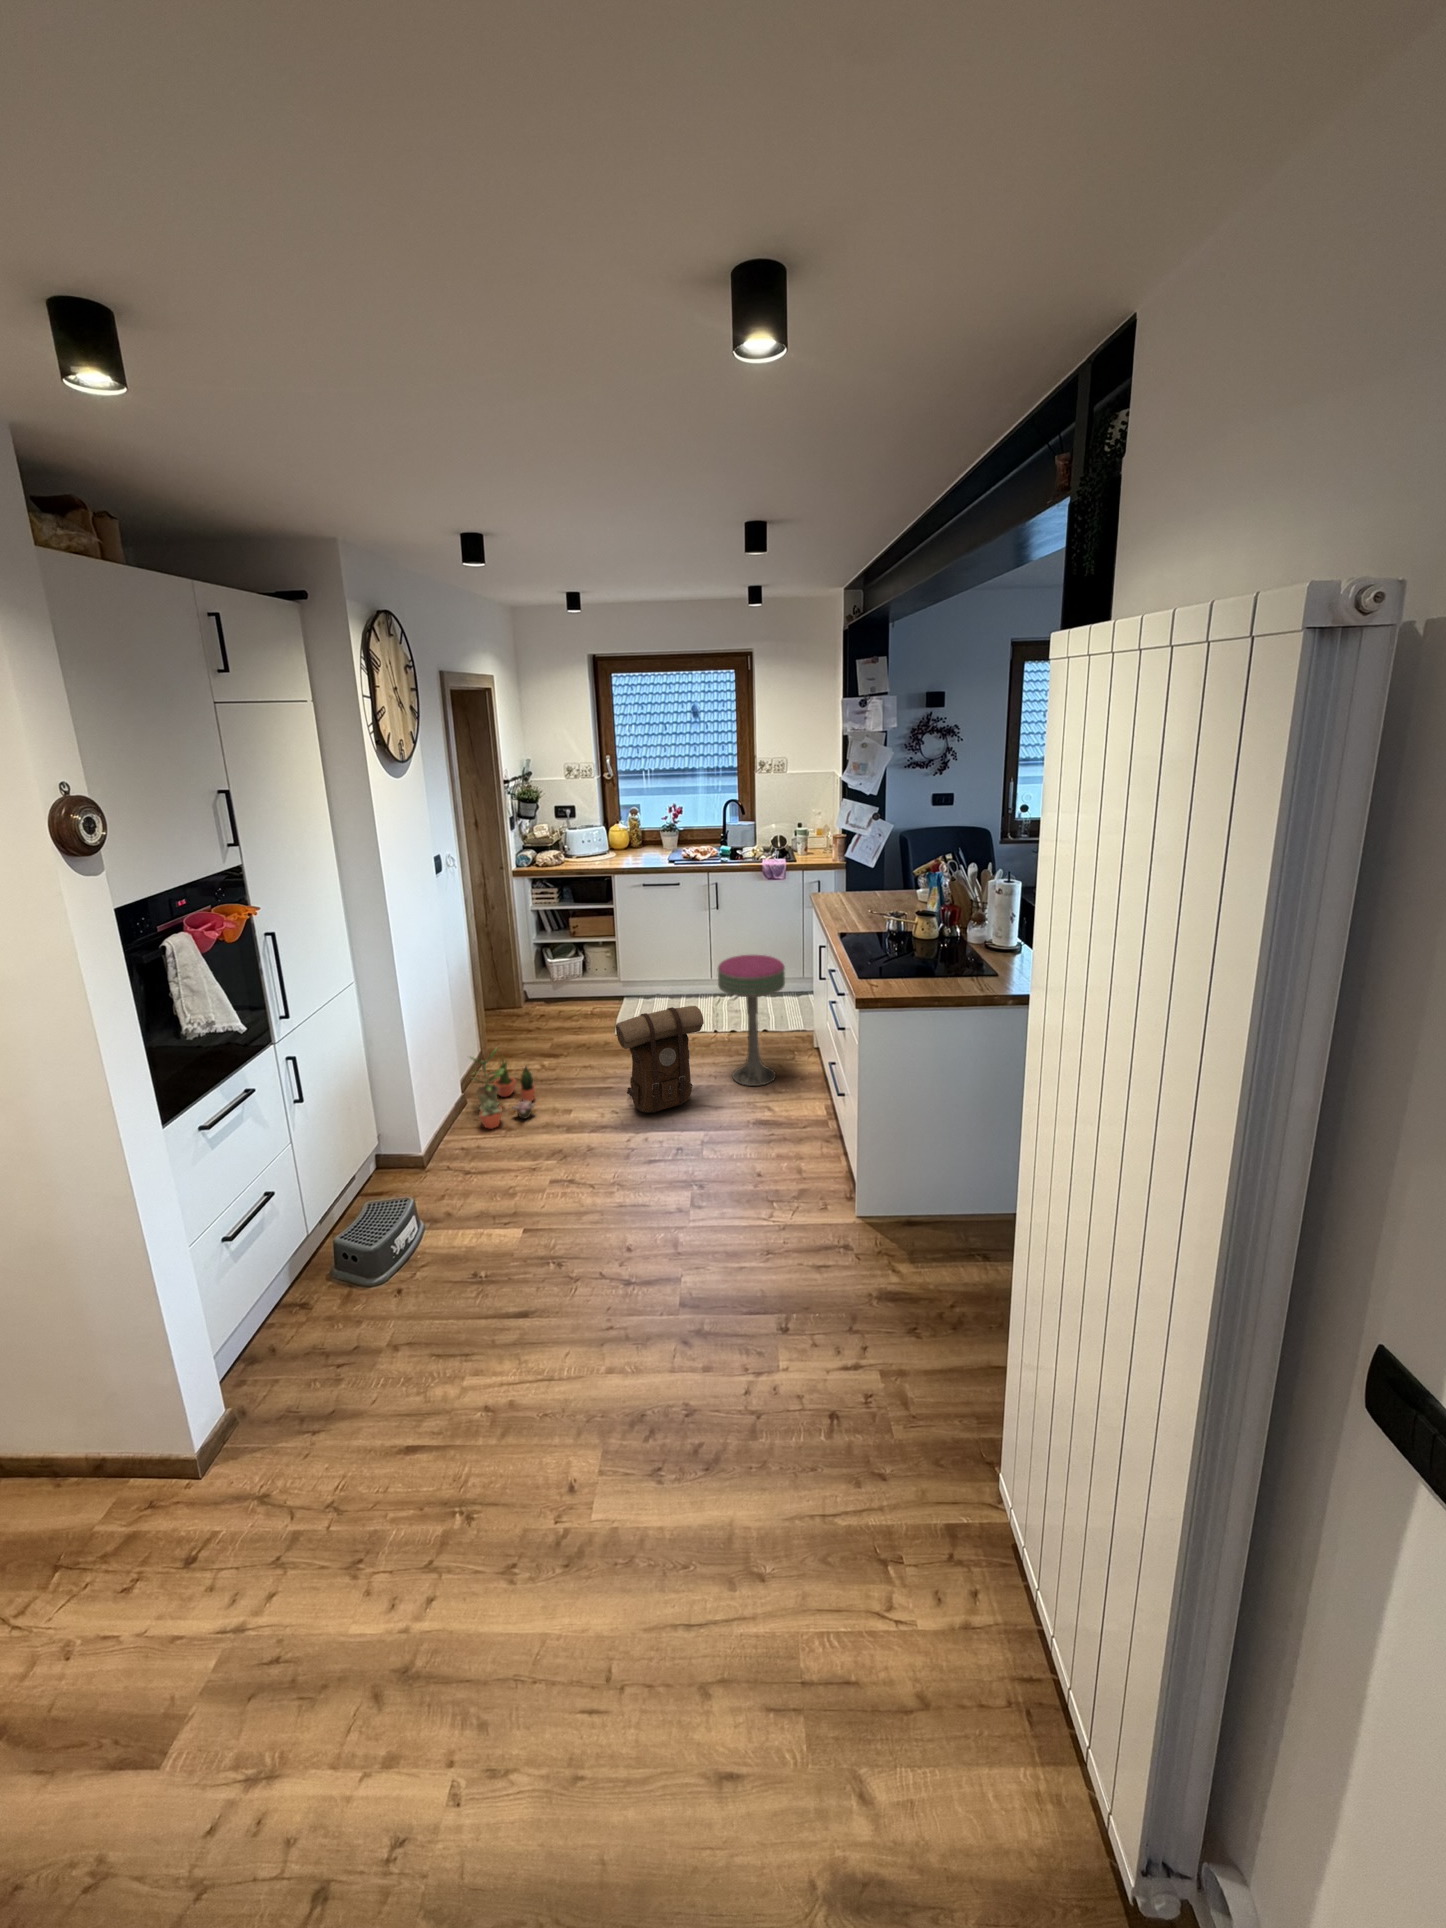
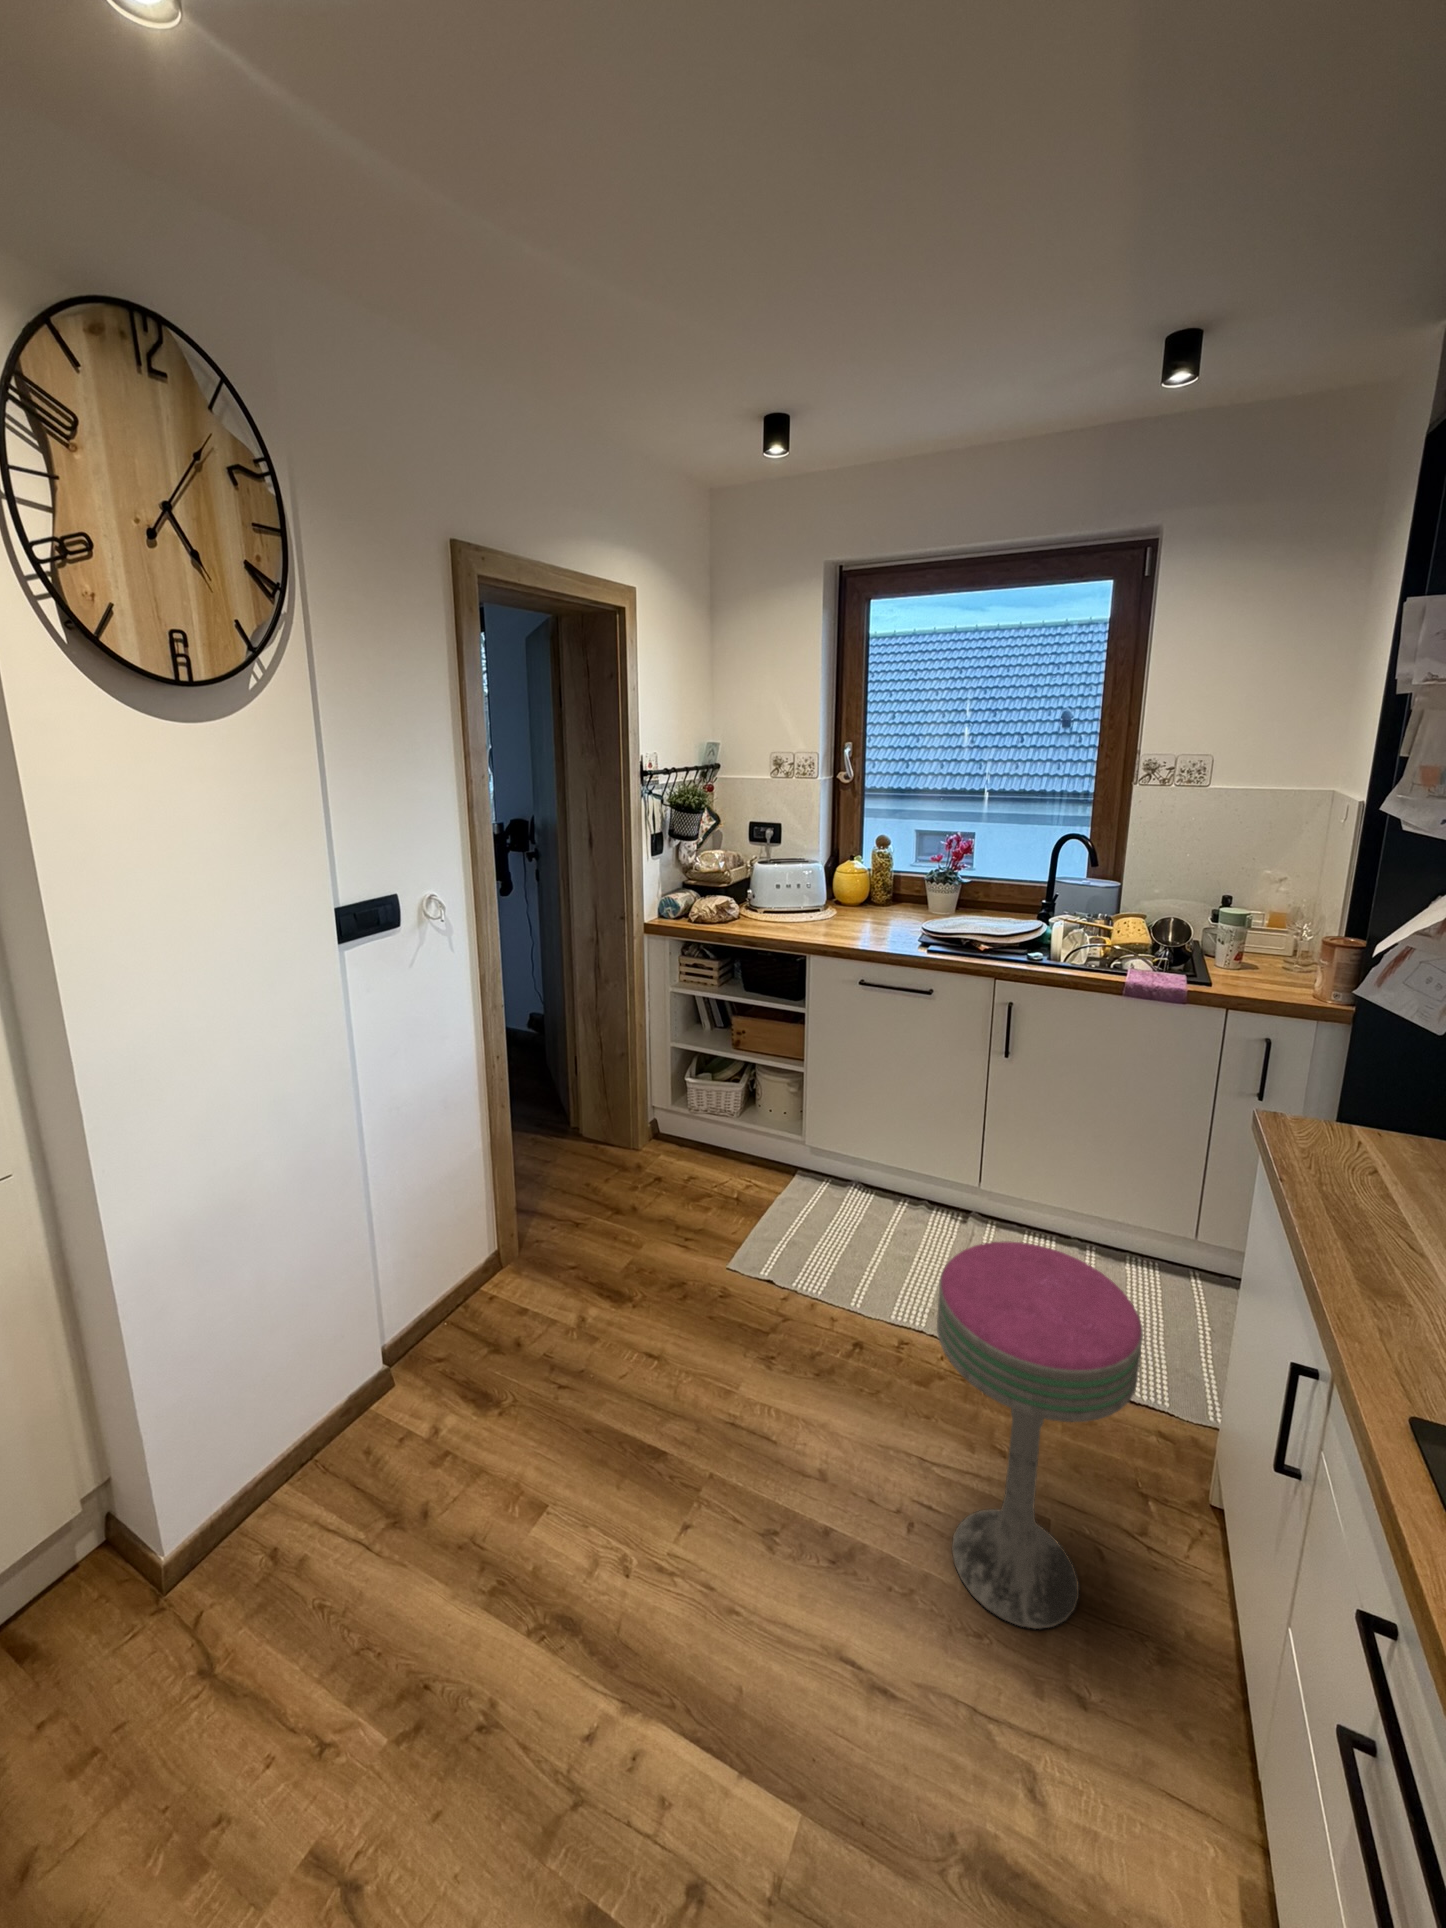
backpack: present [616,1006,704,1113] -> none [627,1369,864,1623]
potted plant: present [470,1049,535,1129] -> none [354,1300,514,1495]

